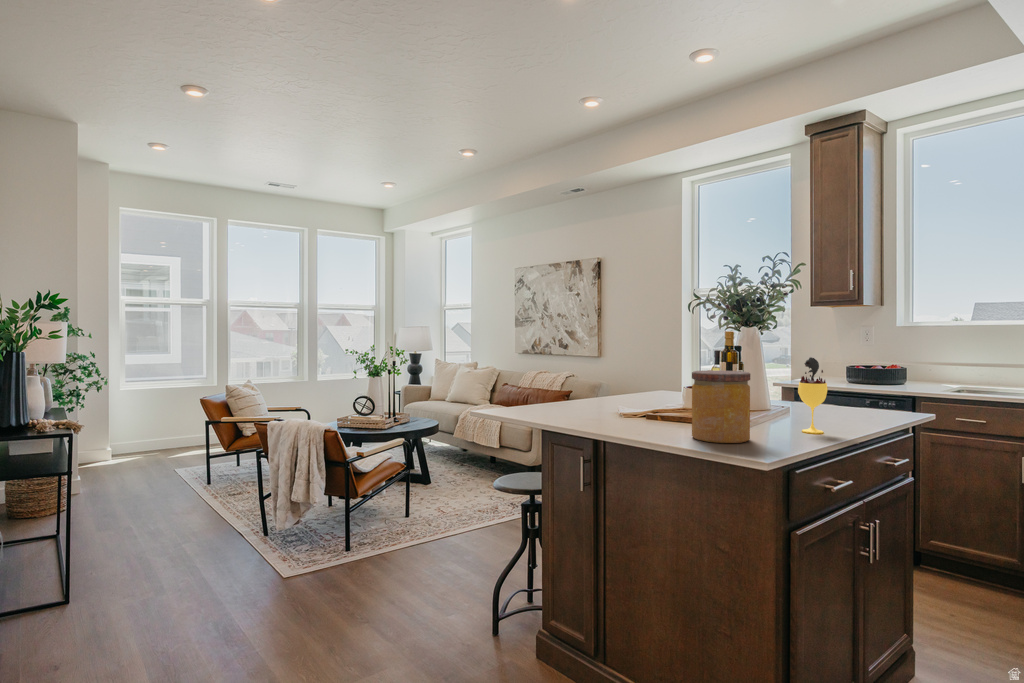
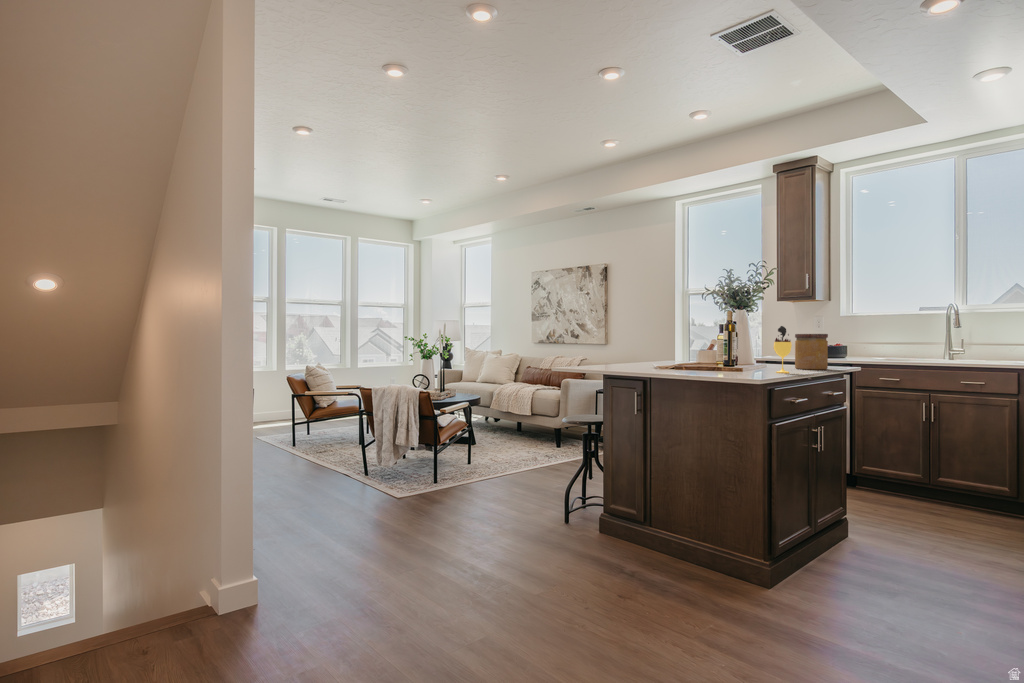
jar: present [692,370,750,443] -> present [795,334,828,369]

